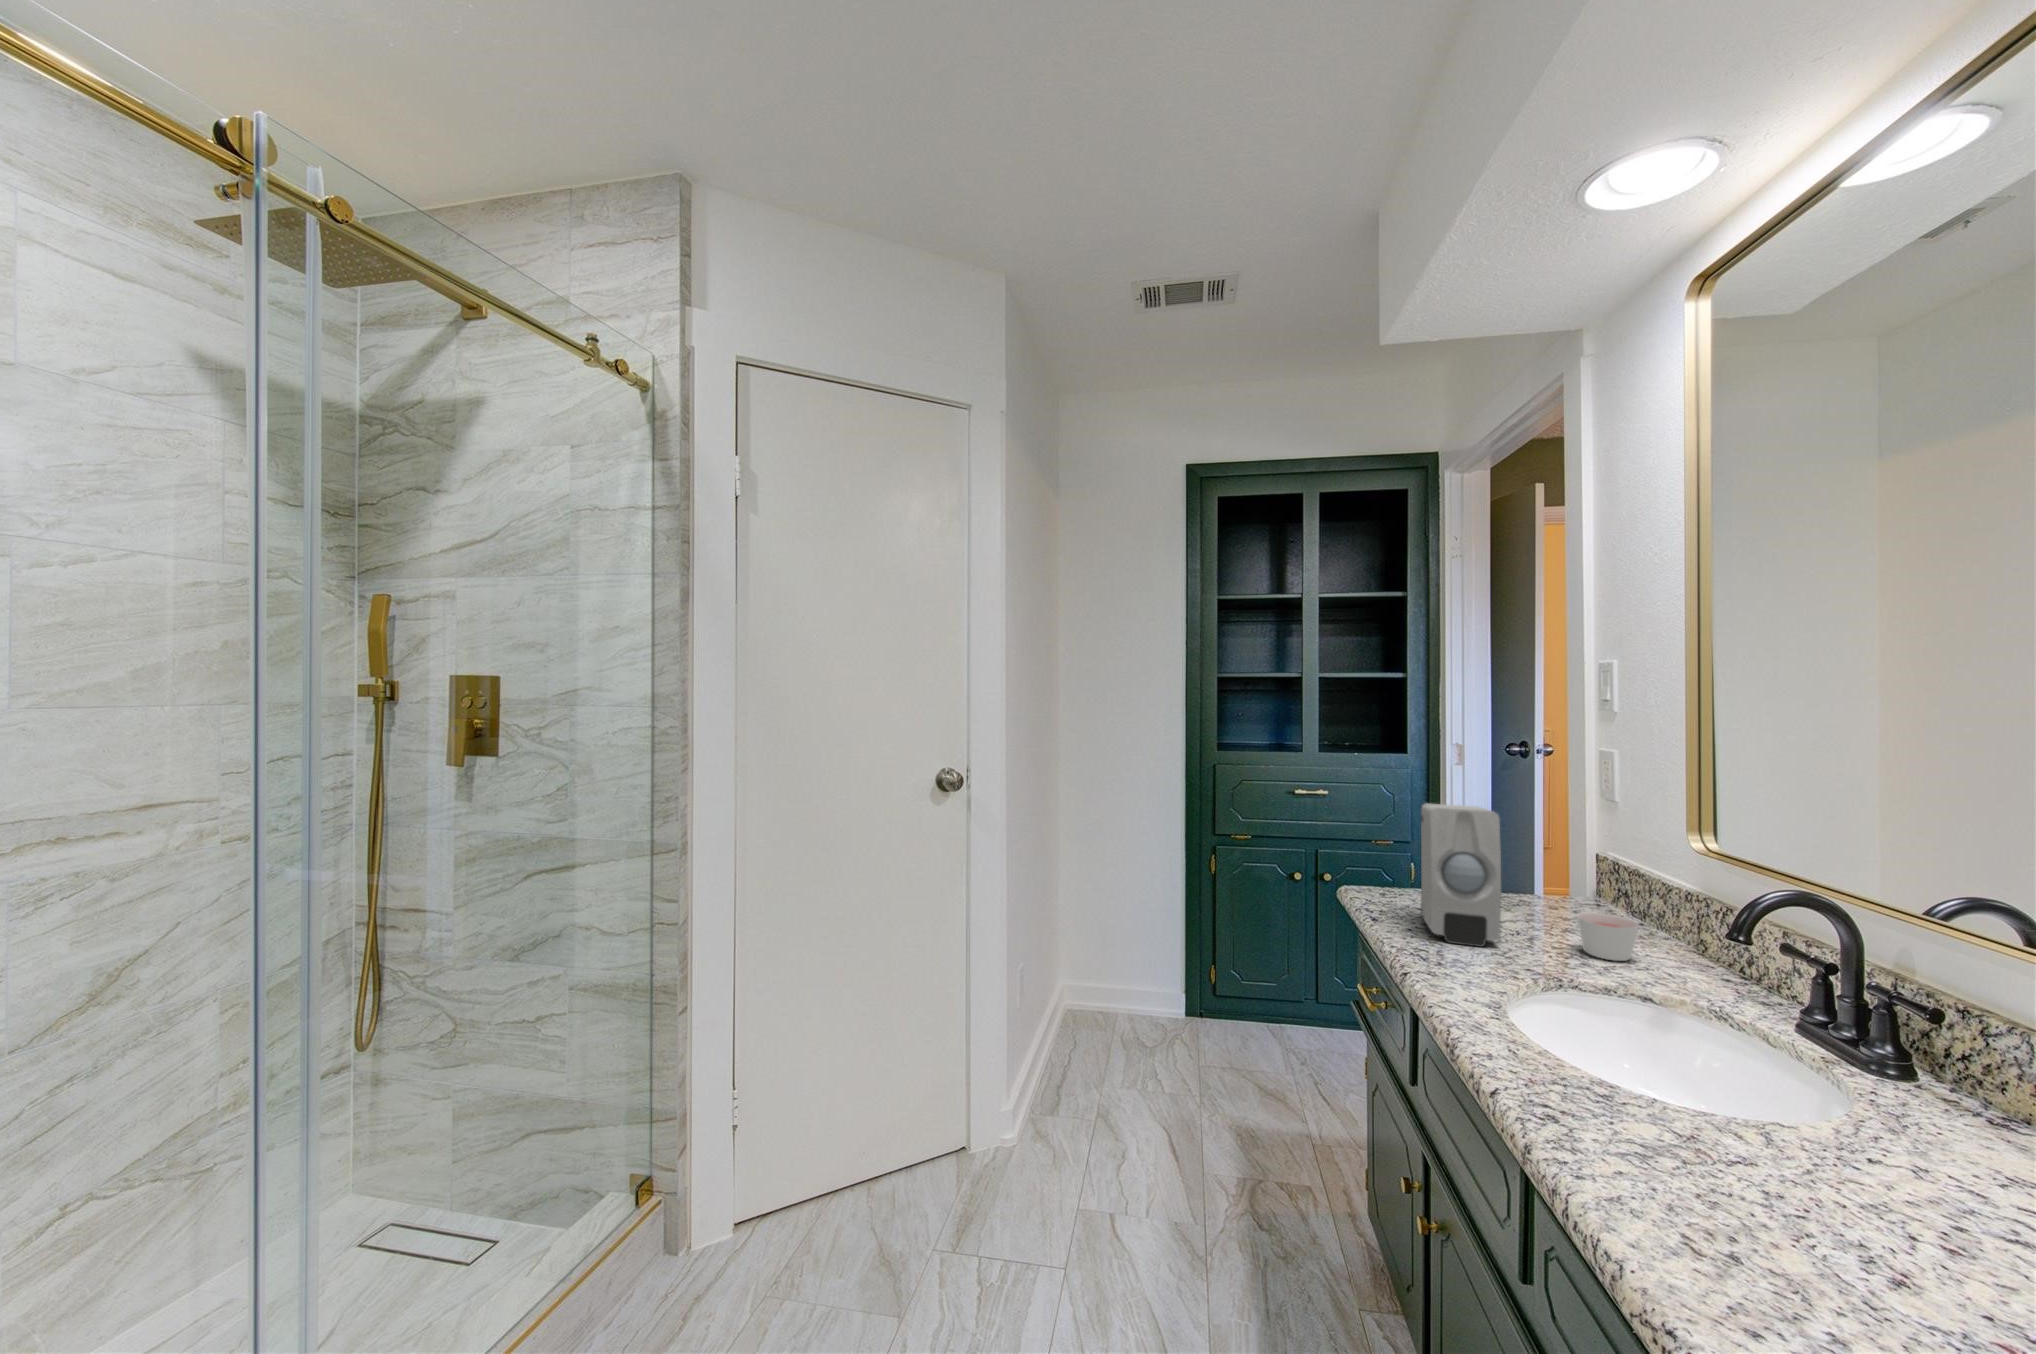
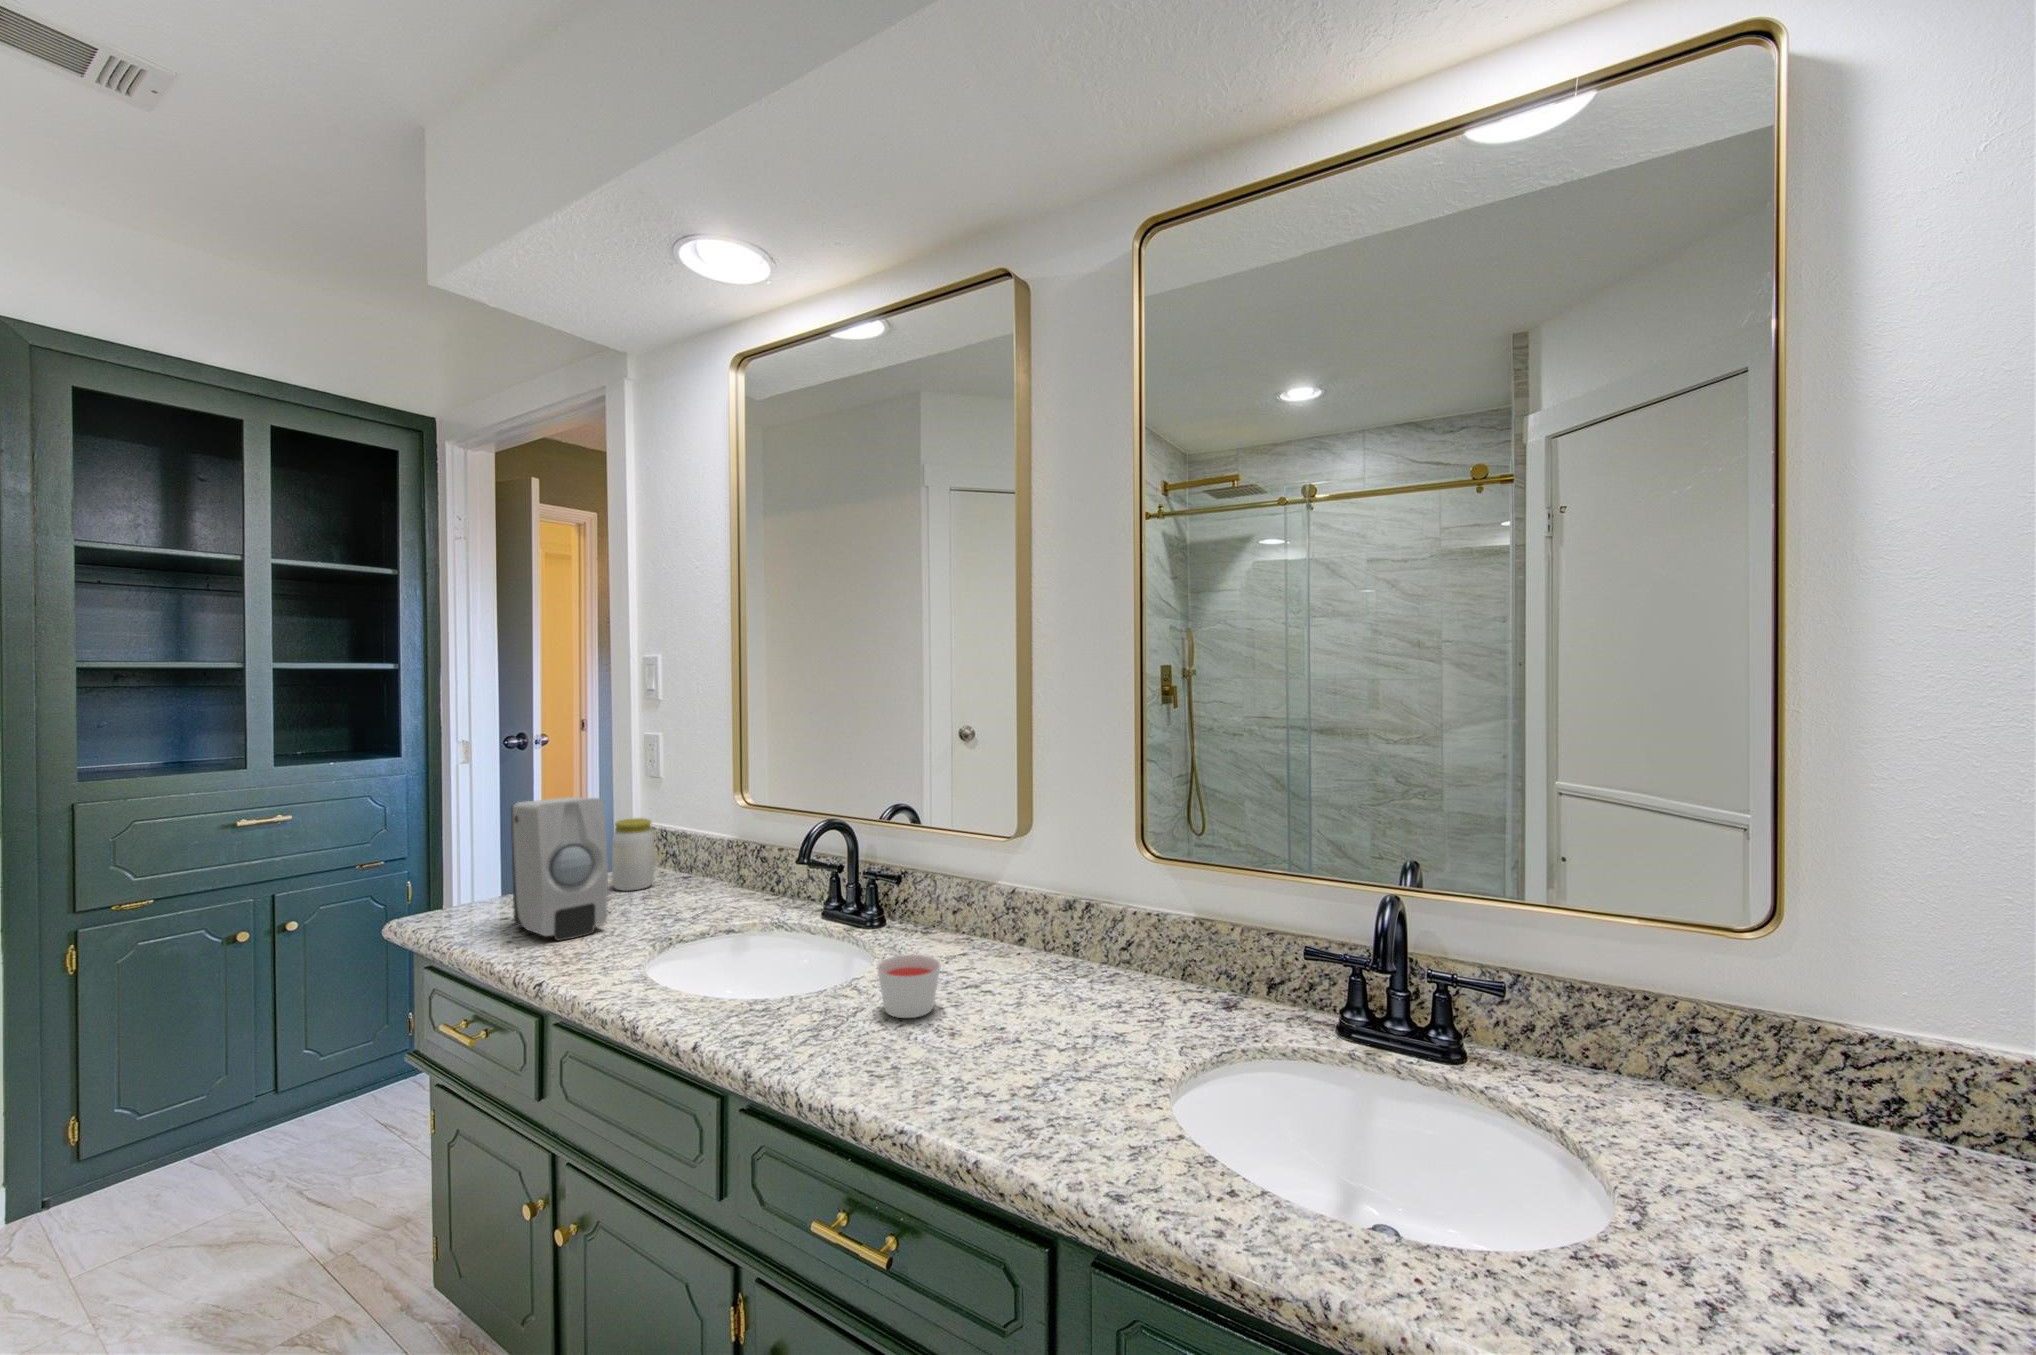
jar: none [1539,841,1590,921] -> present [612,818,654,891]
candle: present [1577,912,1639,961] -> present [877,955,941,1018]

